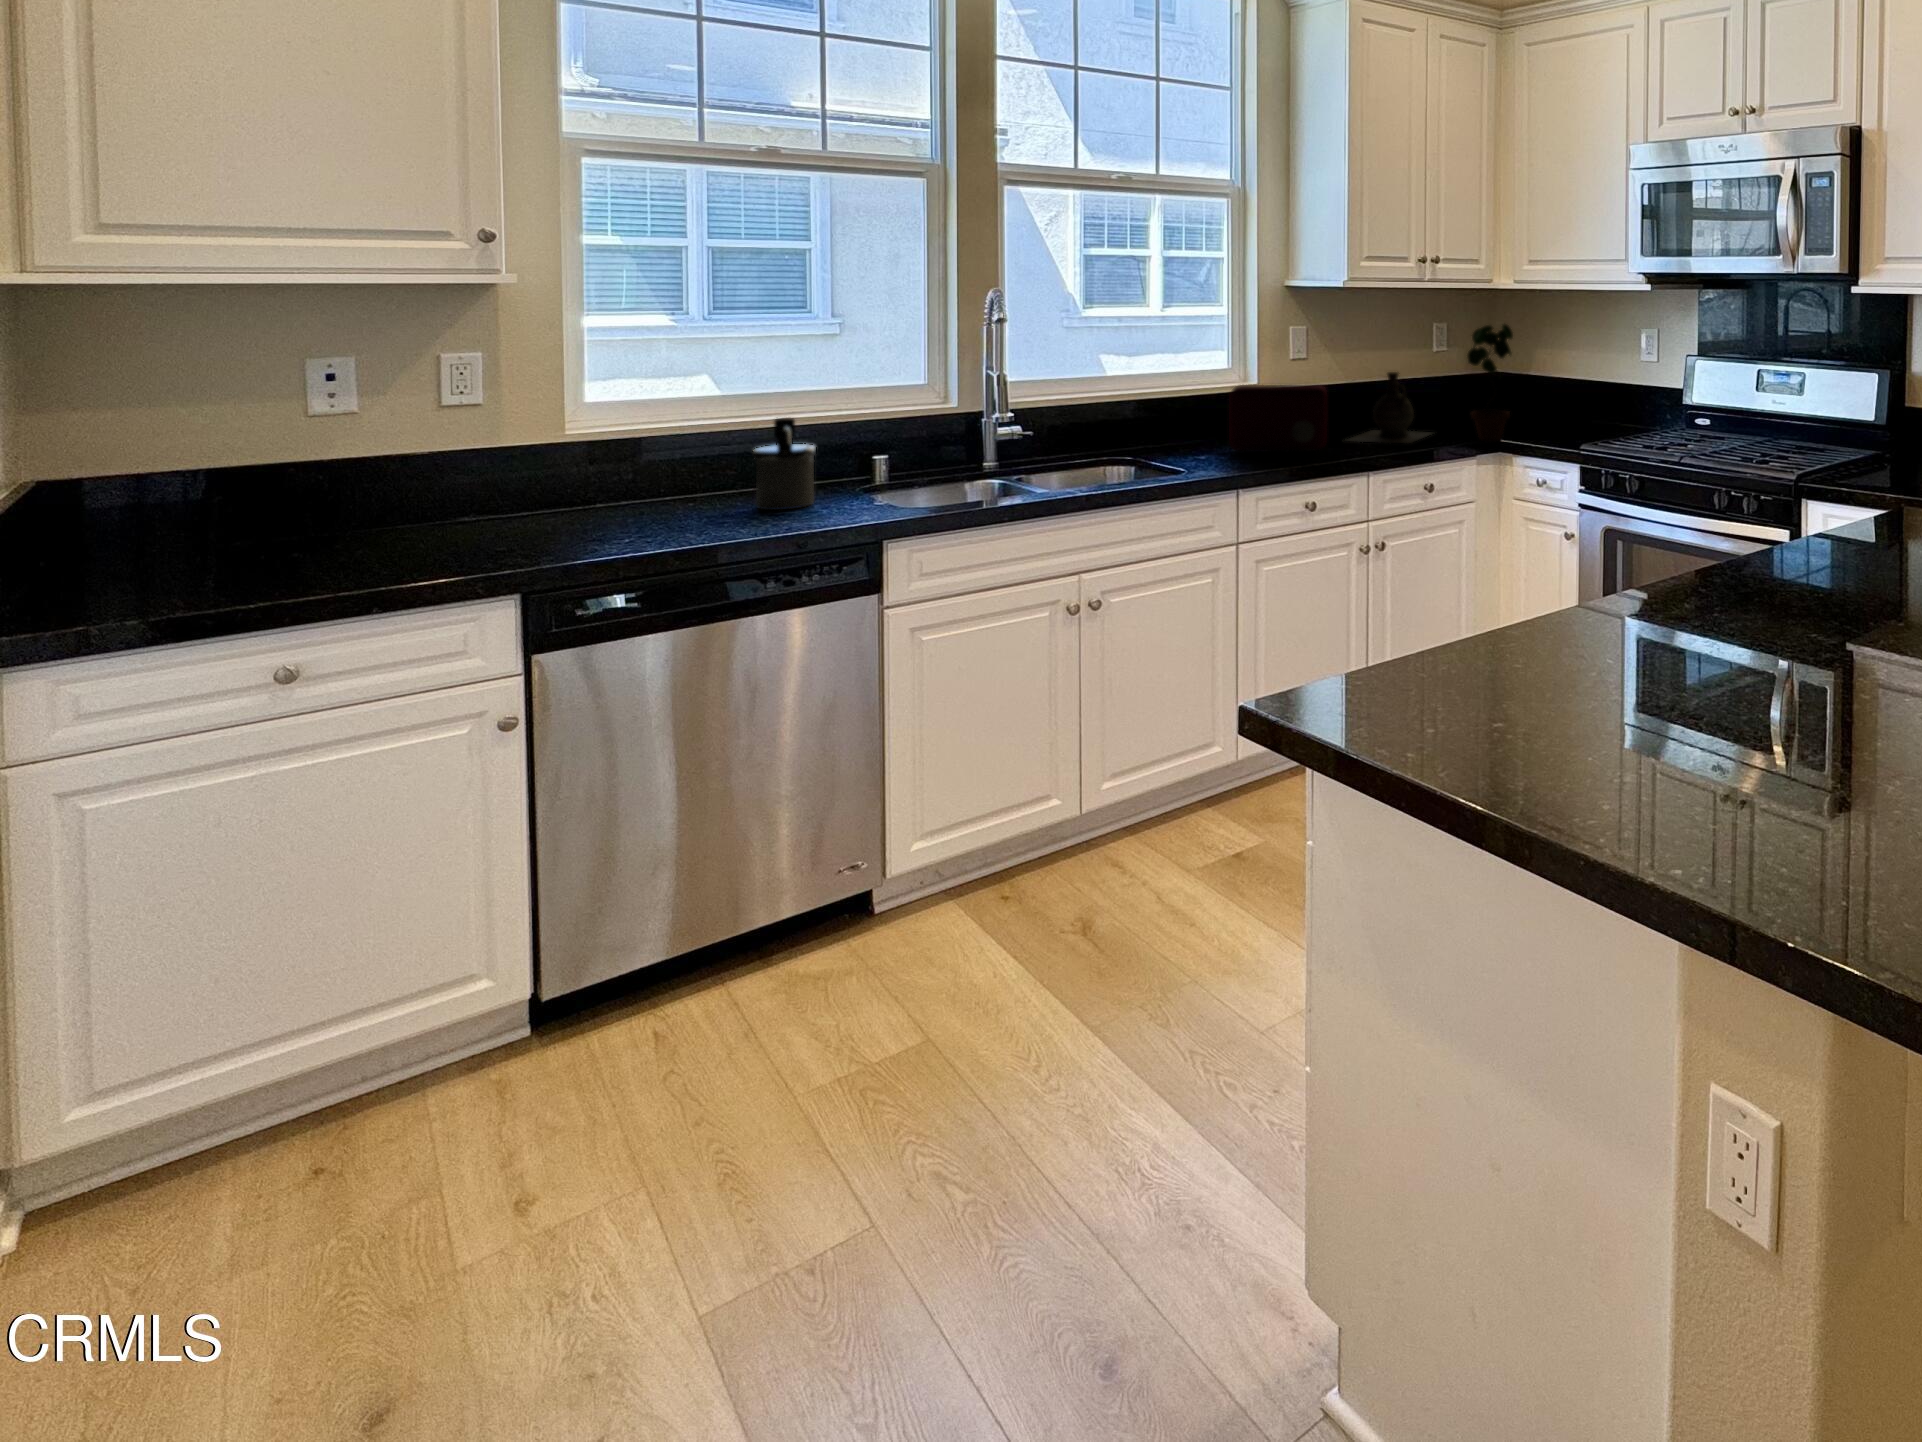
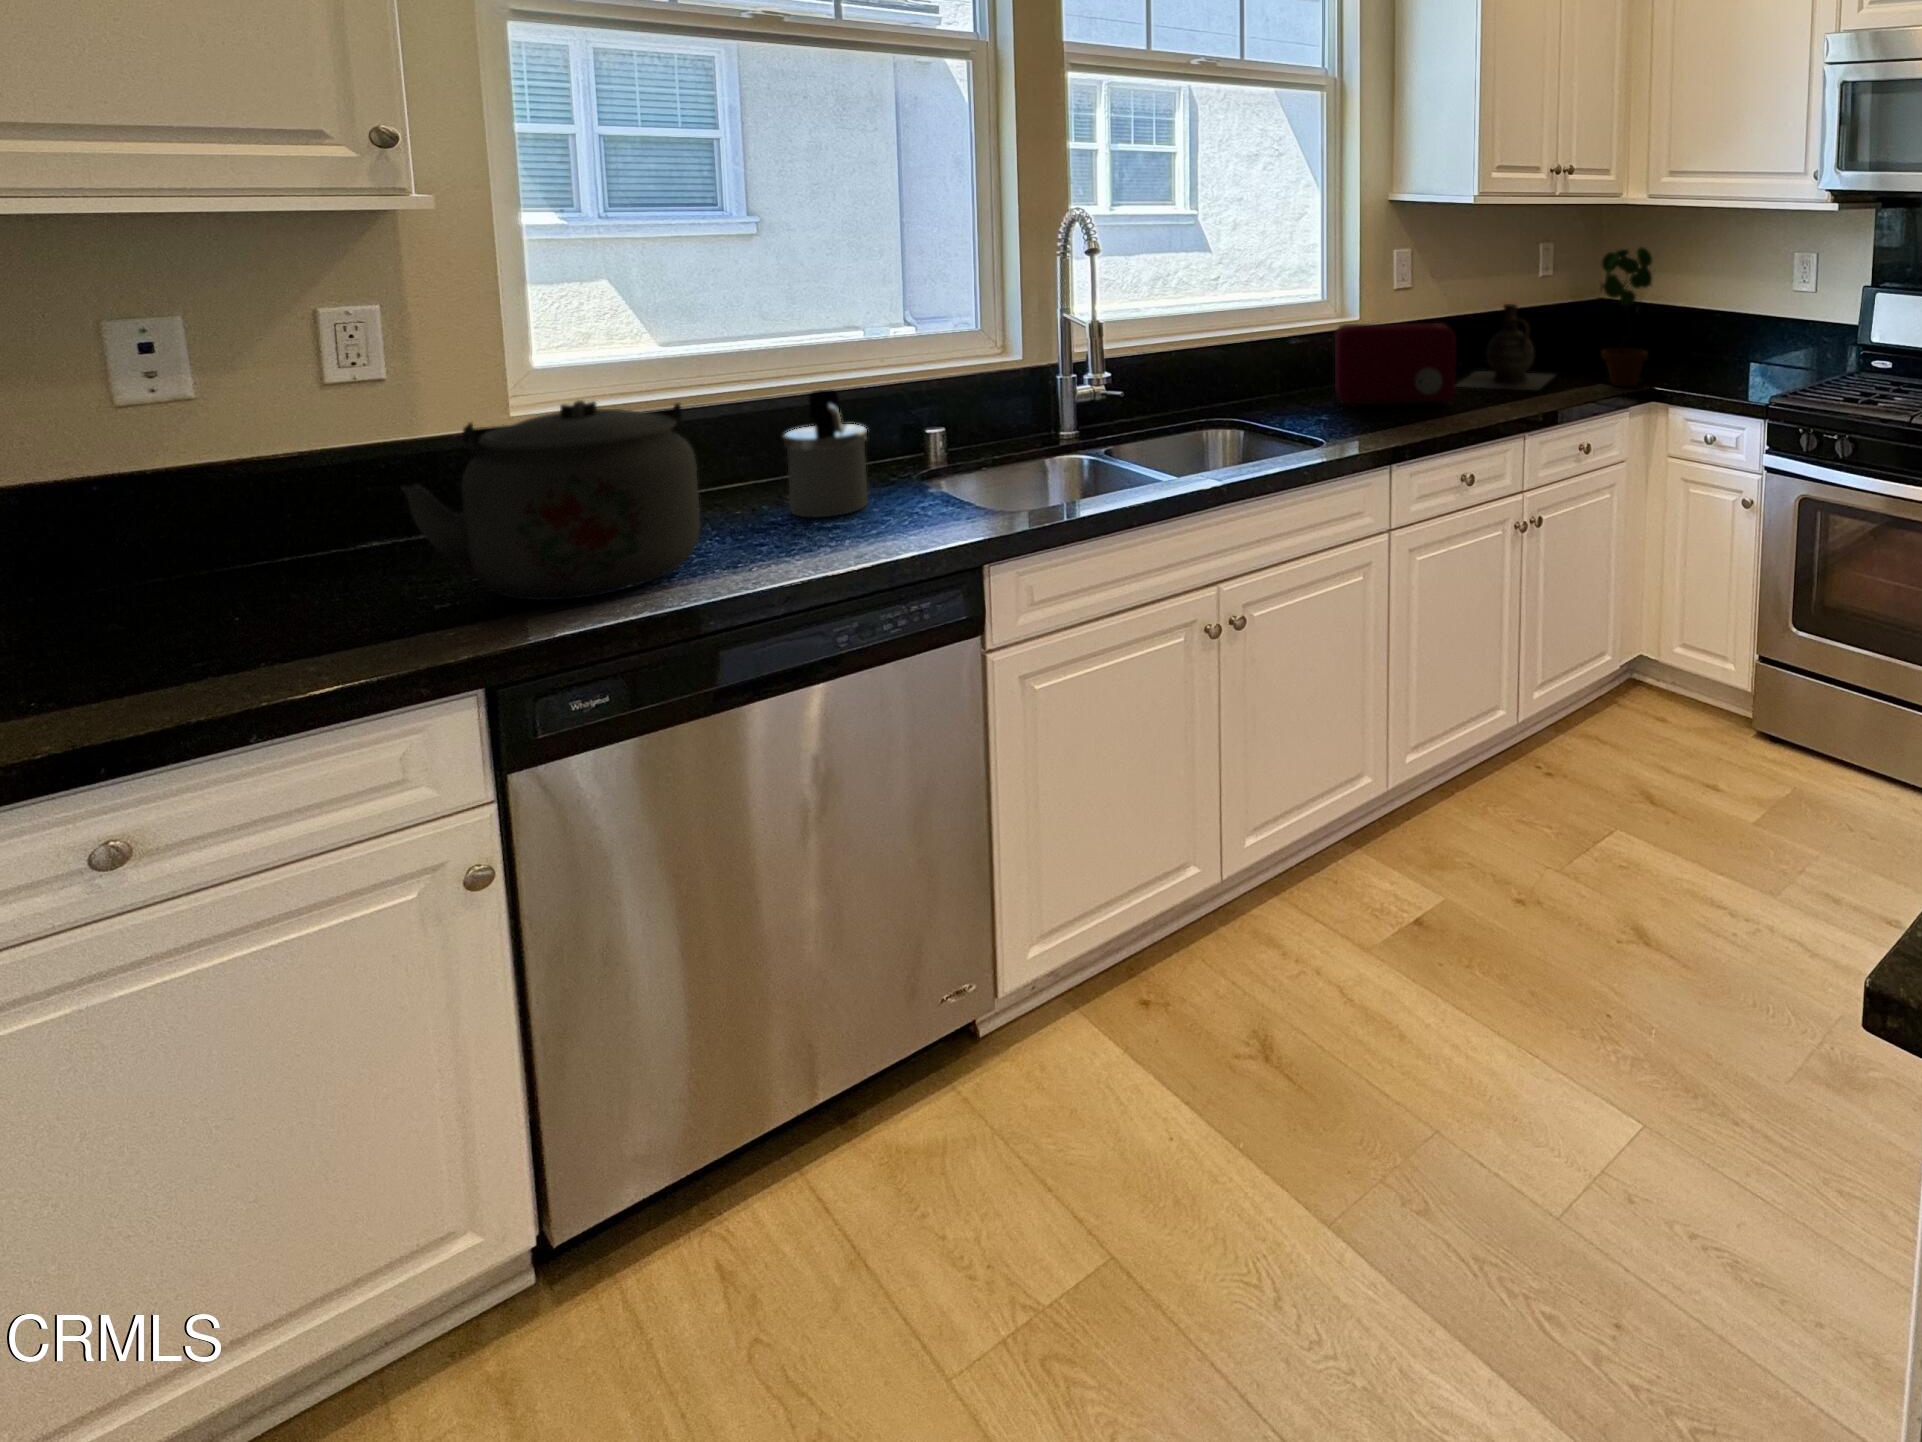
kettle: none [479,412,679,546] -> present [402,400,700,600]

